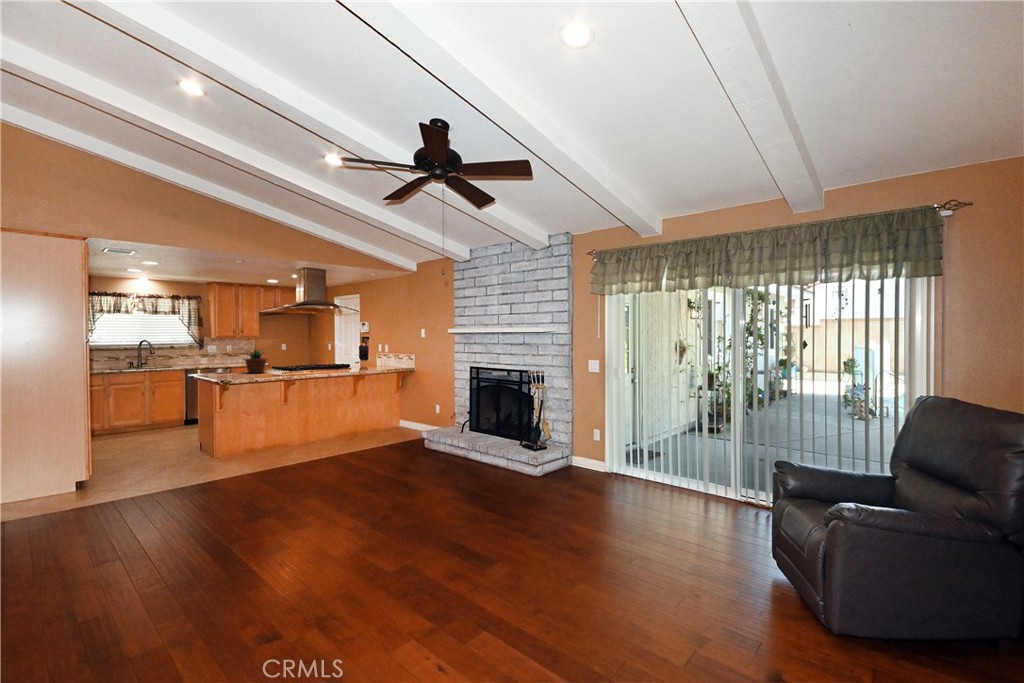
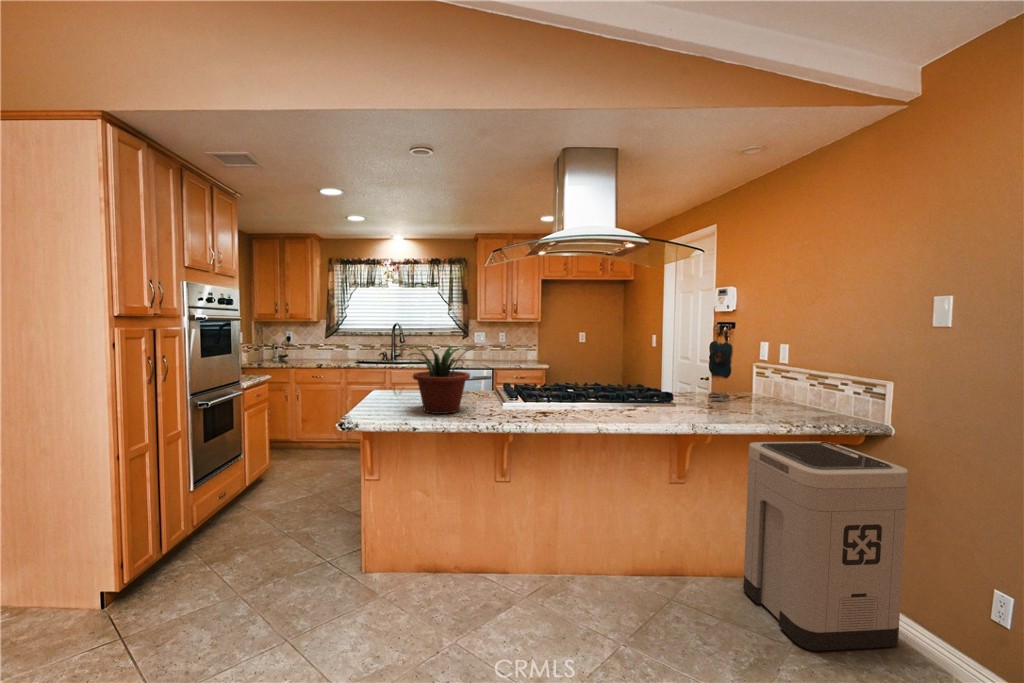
trash can: none [372,377,413,434] -> present [743,442,908,651]

